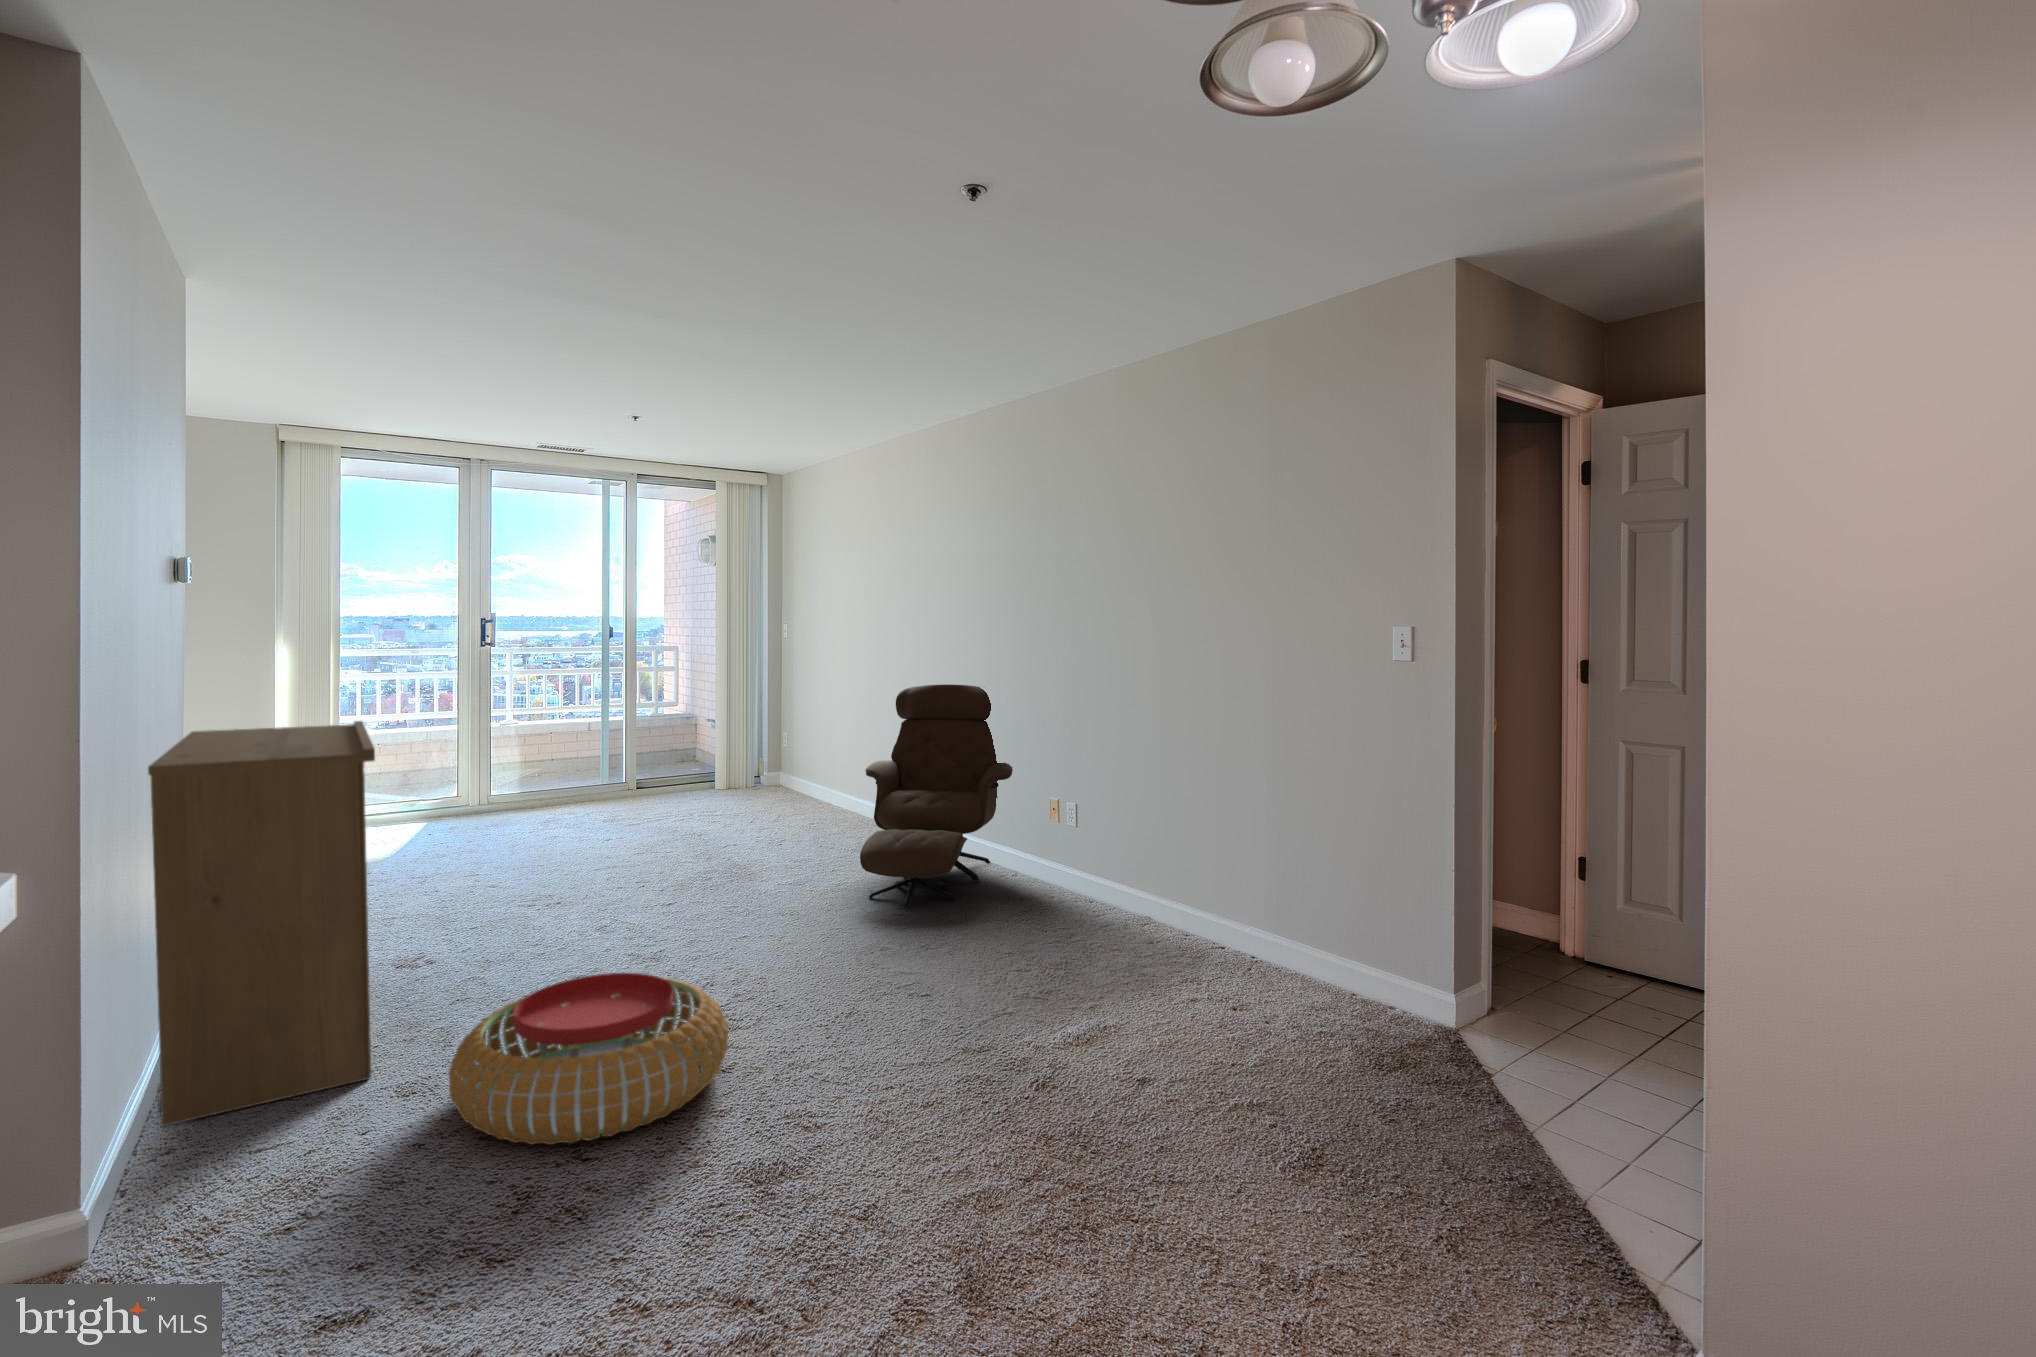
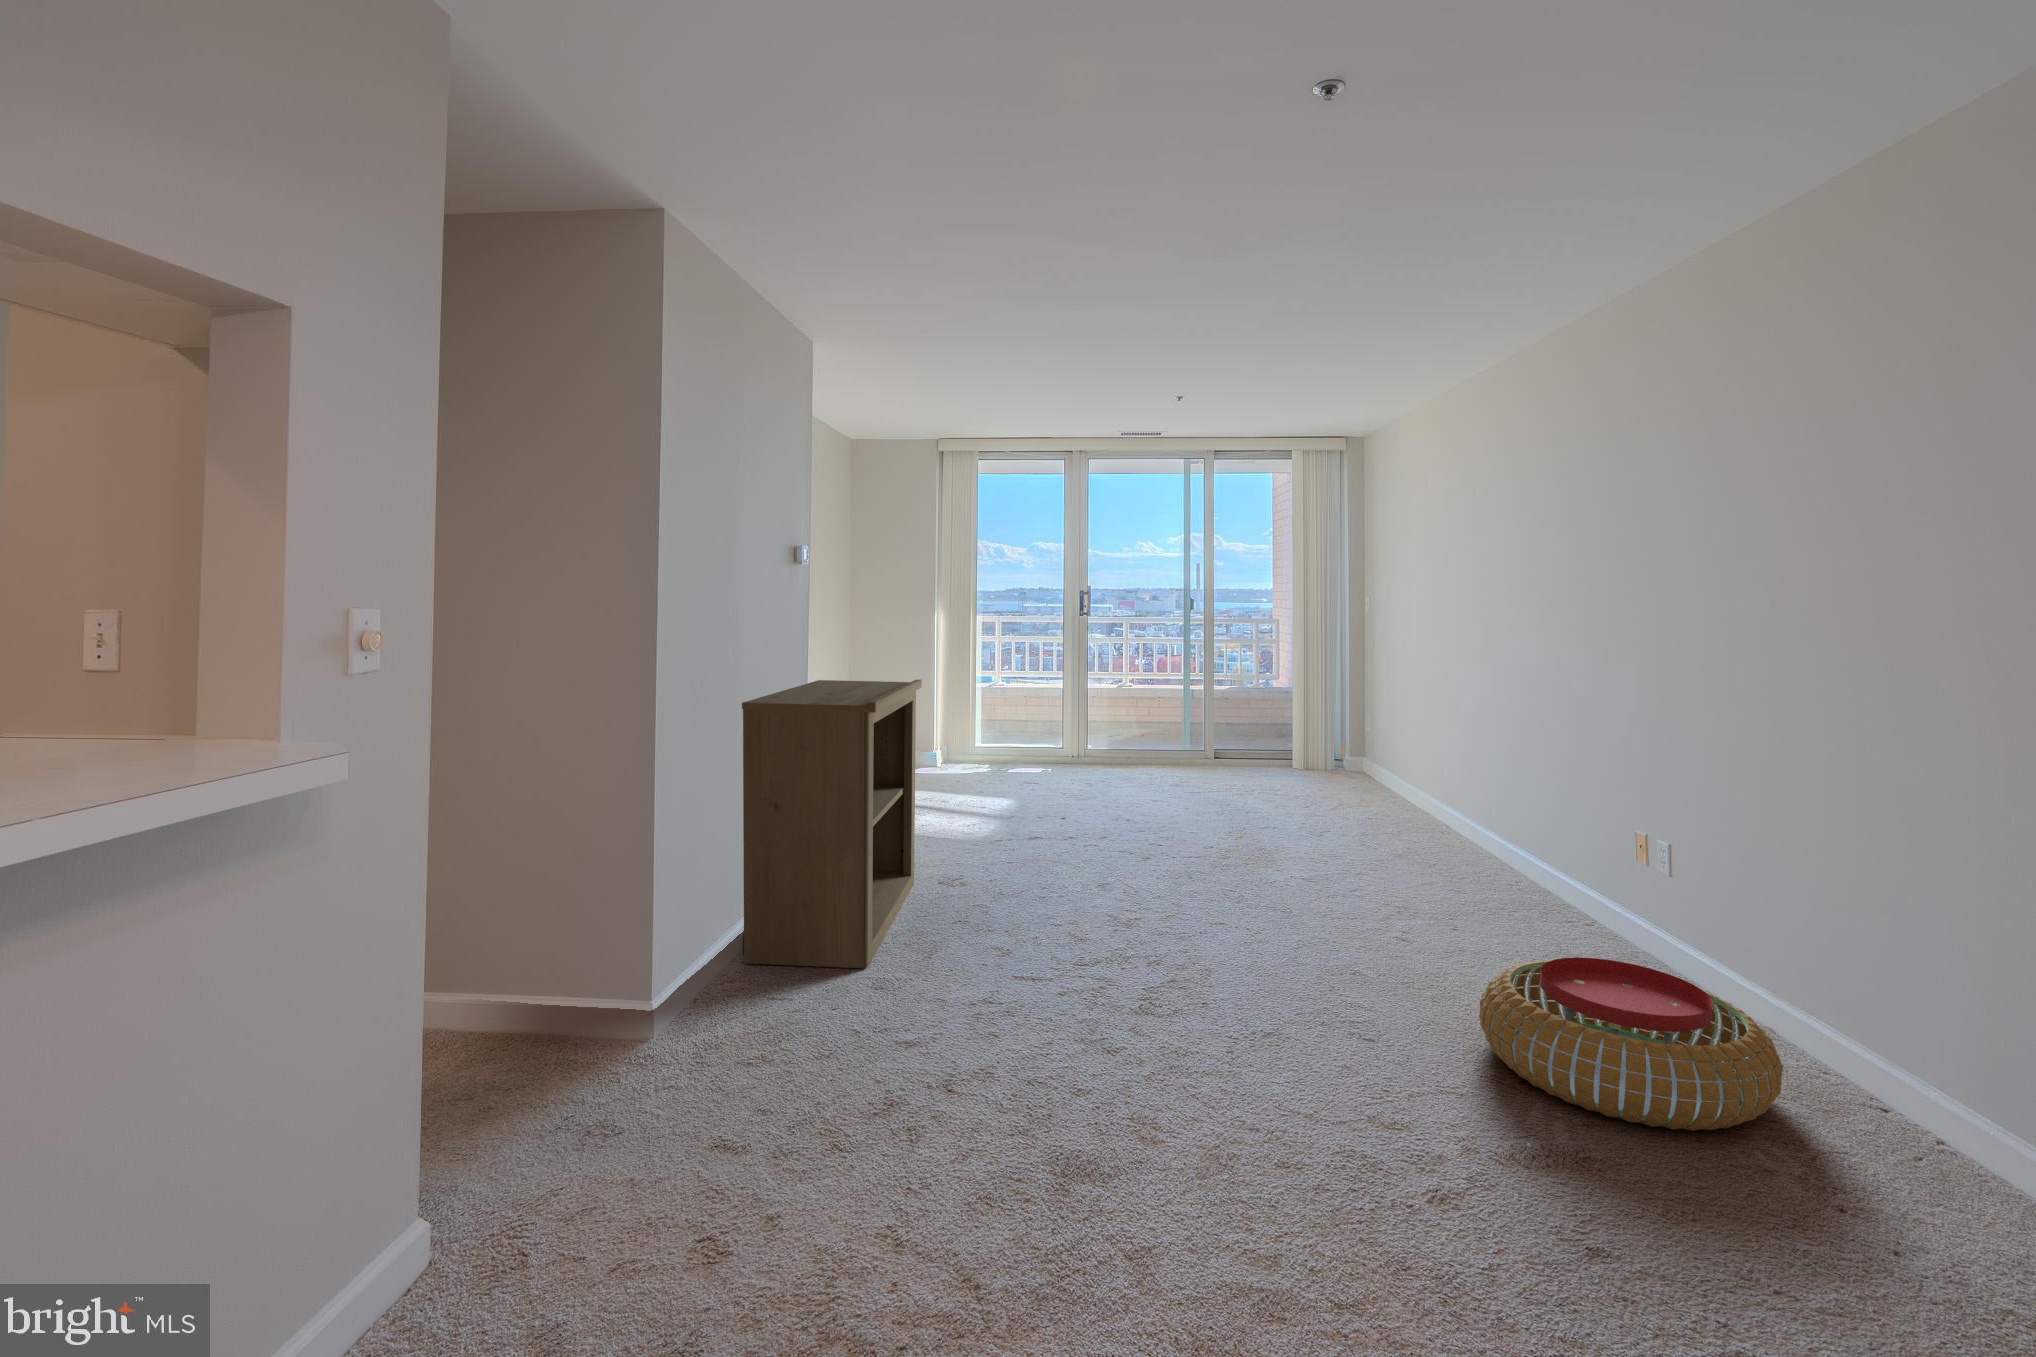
lounge chair: present [860,684,1013,908] -> none [1361,677,1594,939]
pouf: present [448,973,728,1145] -> present [1479,958,1783,1131]

